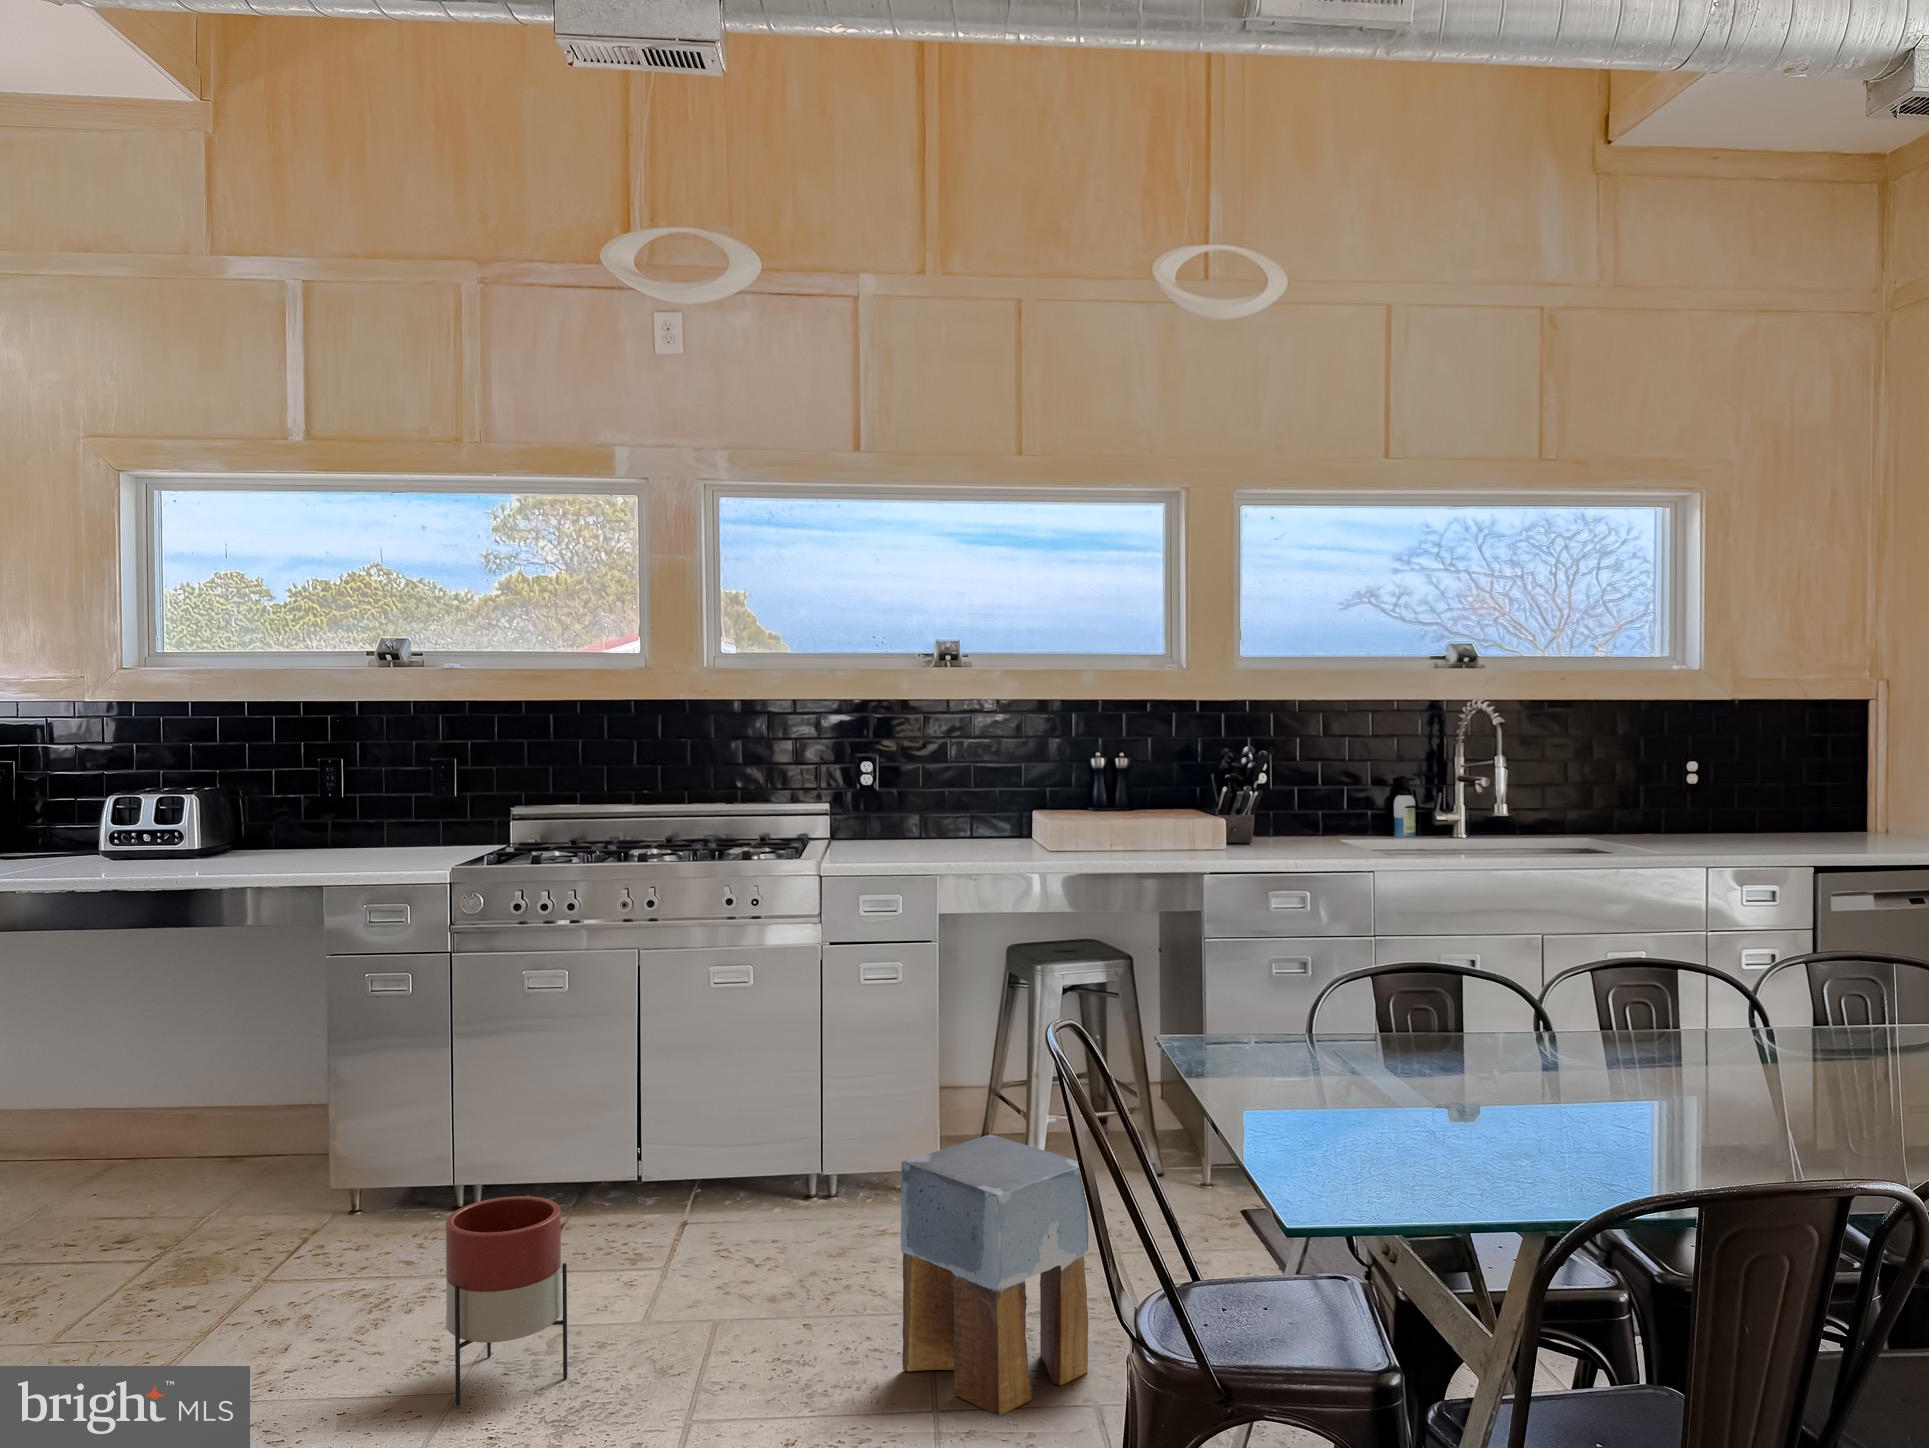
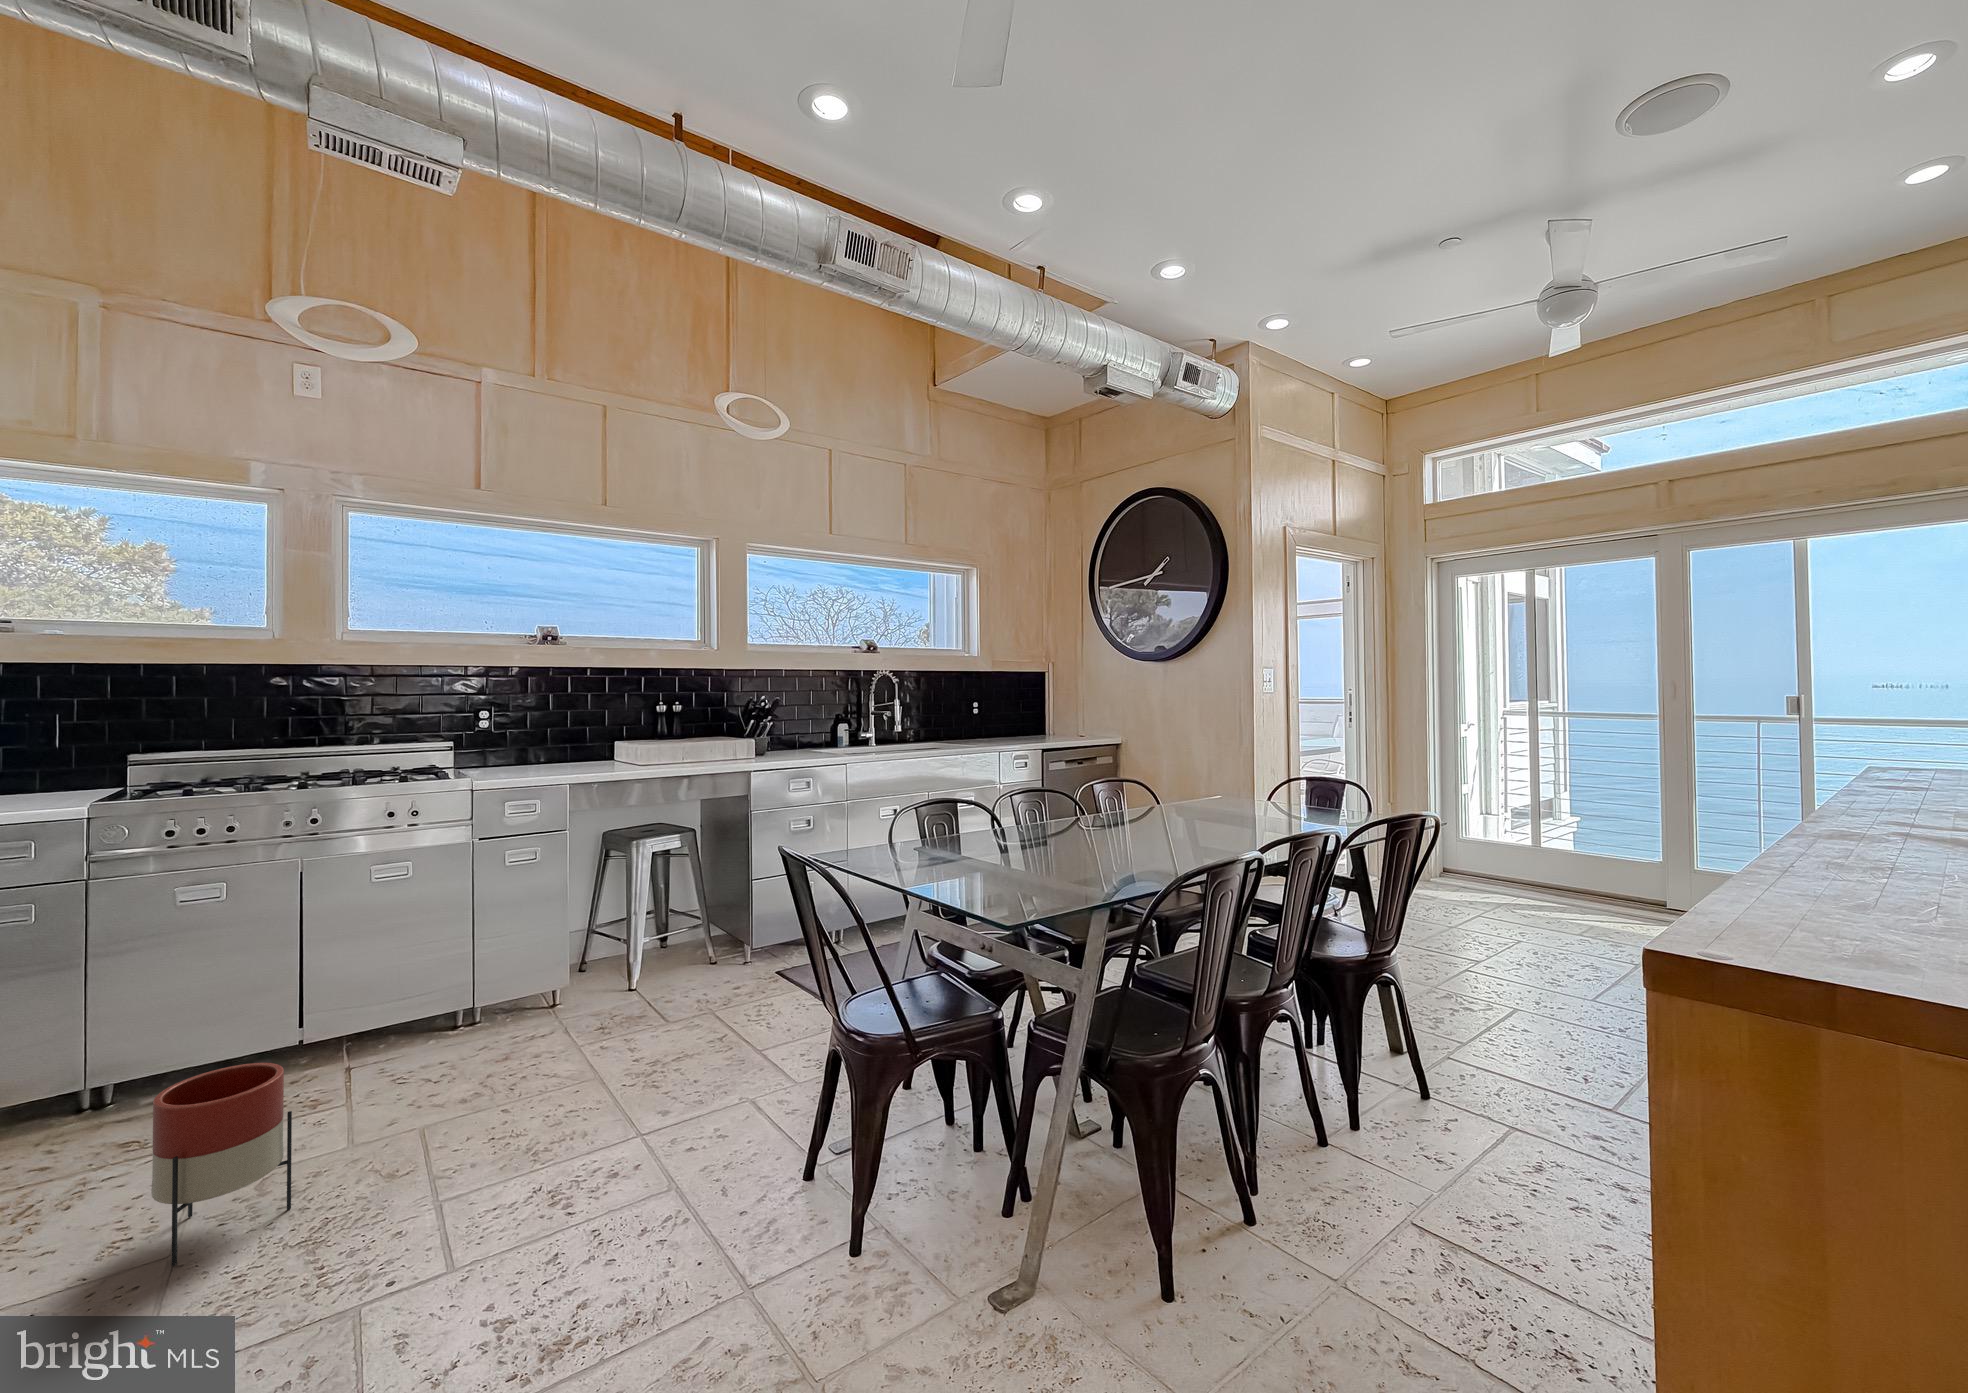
stool: present [901,1134,1088,1416] -> none [601,943,736,1125]

